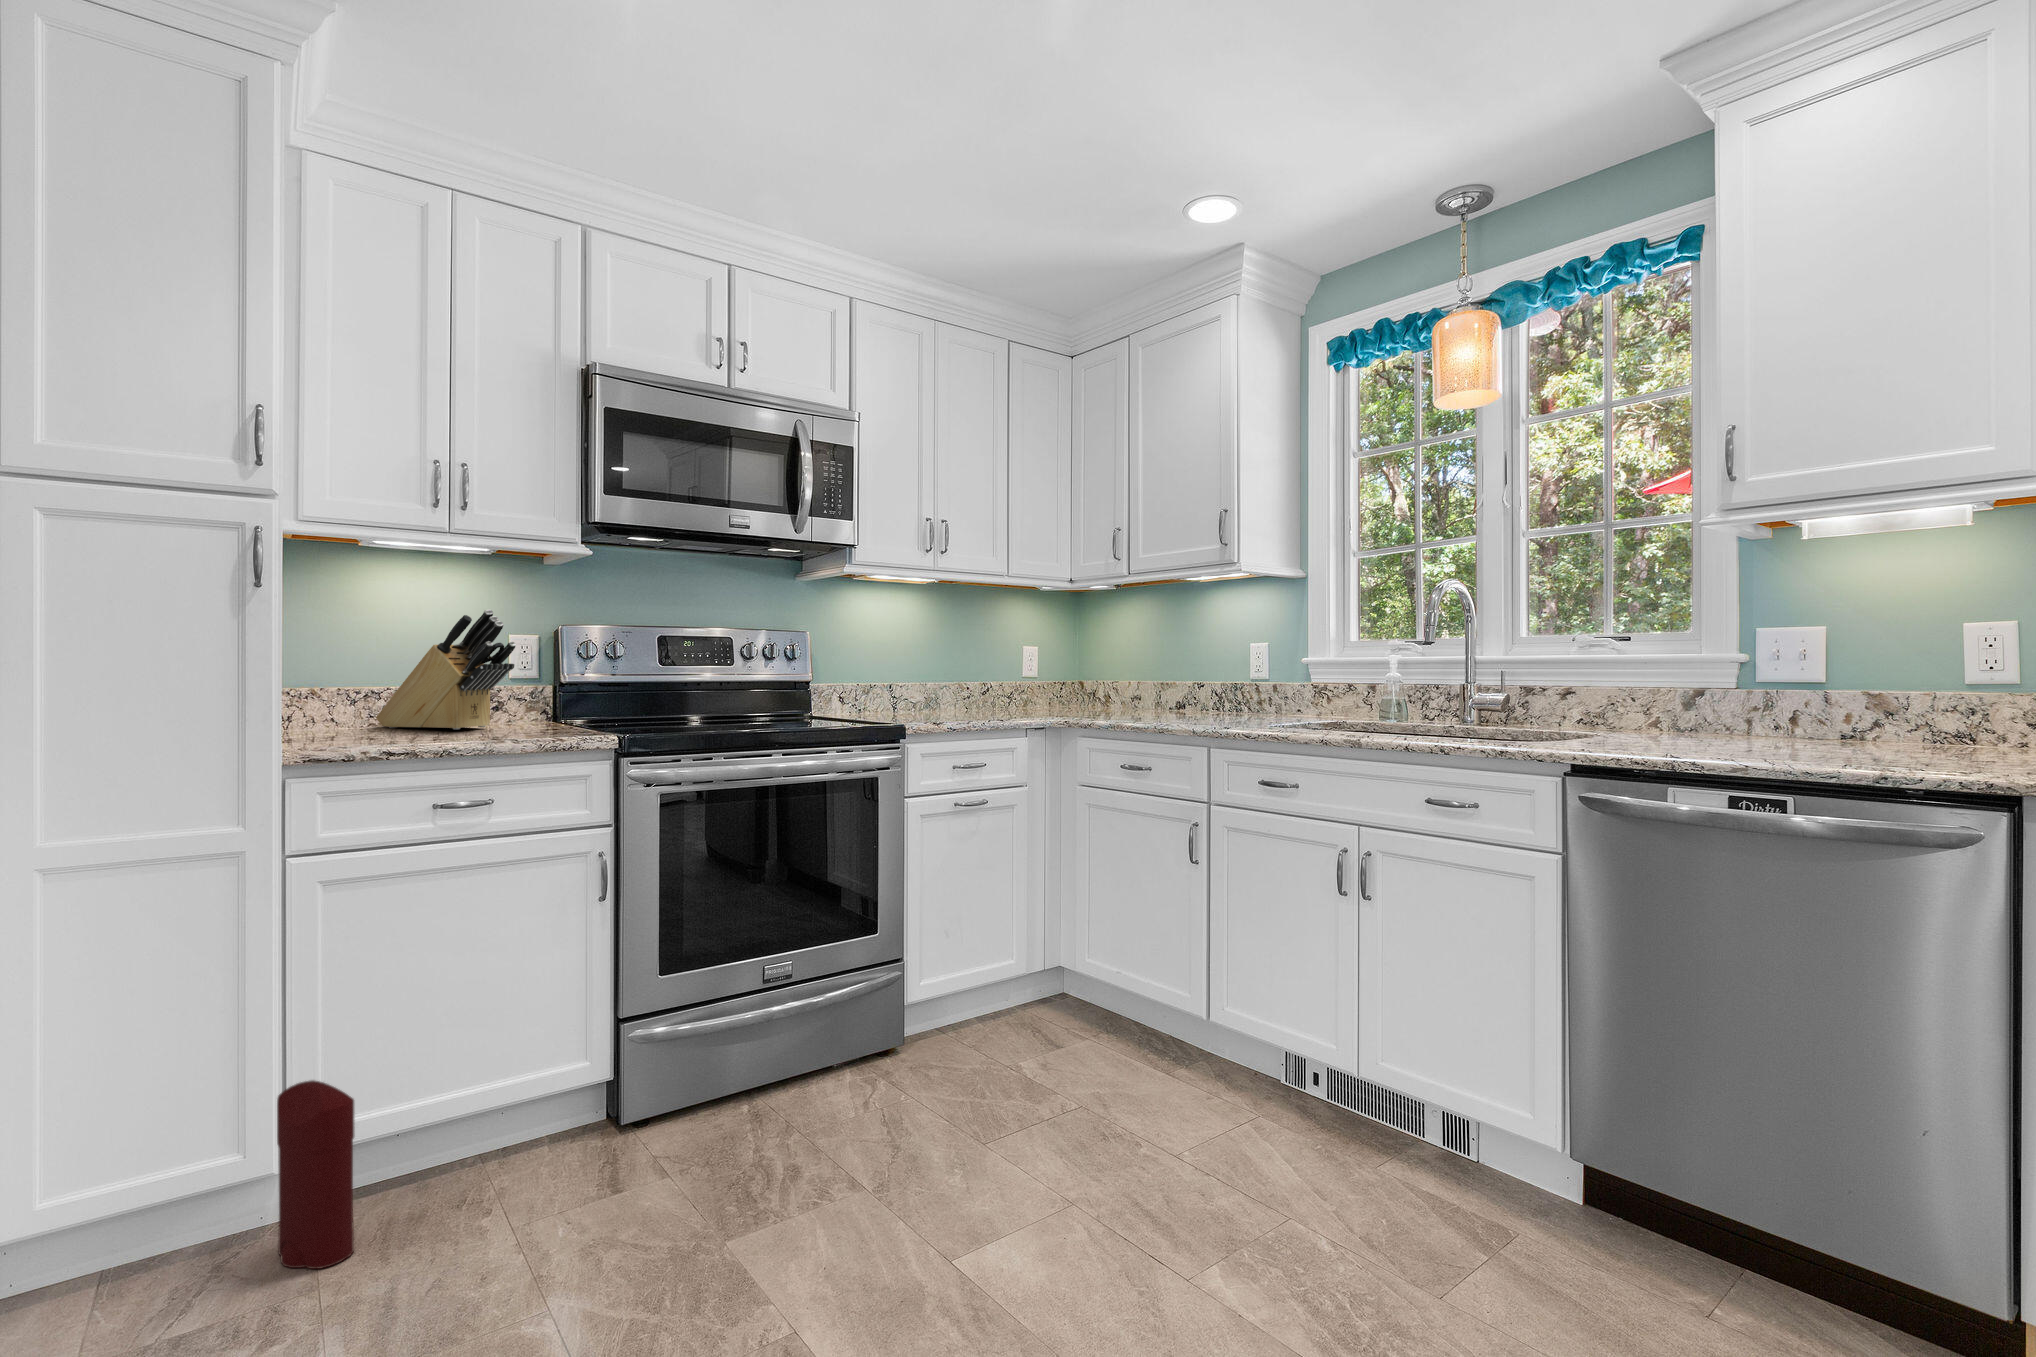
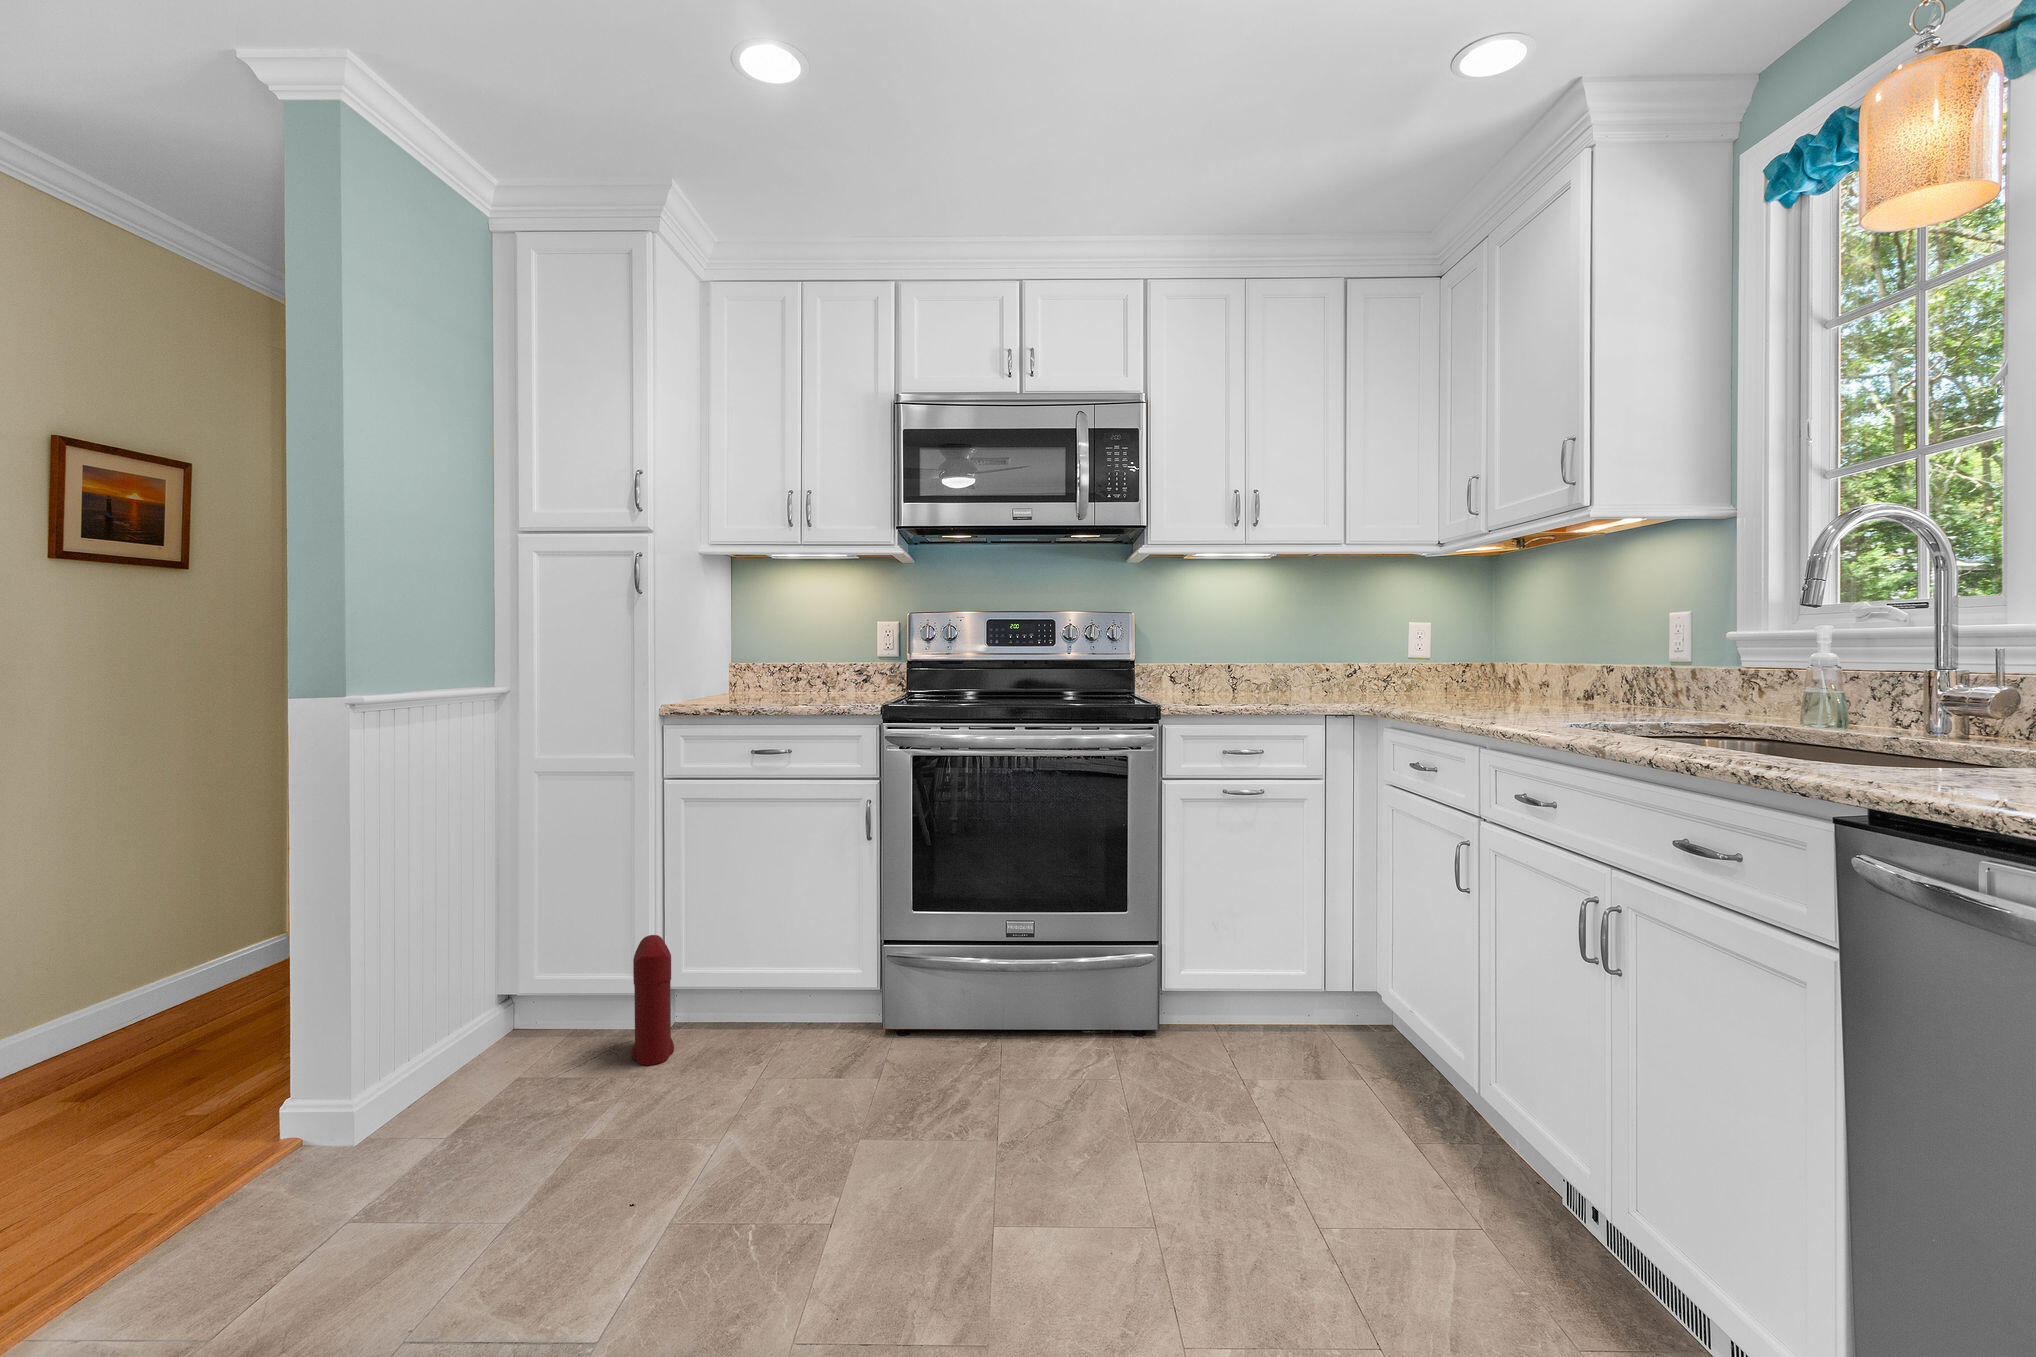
knife block: present [376,609,516,729] -> none [789,605,856,697]

